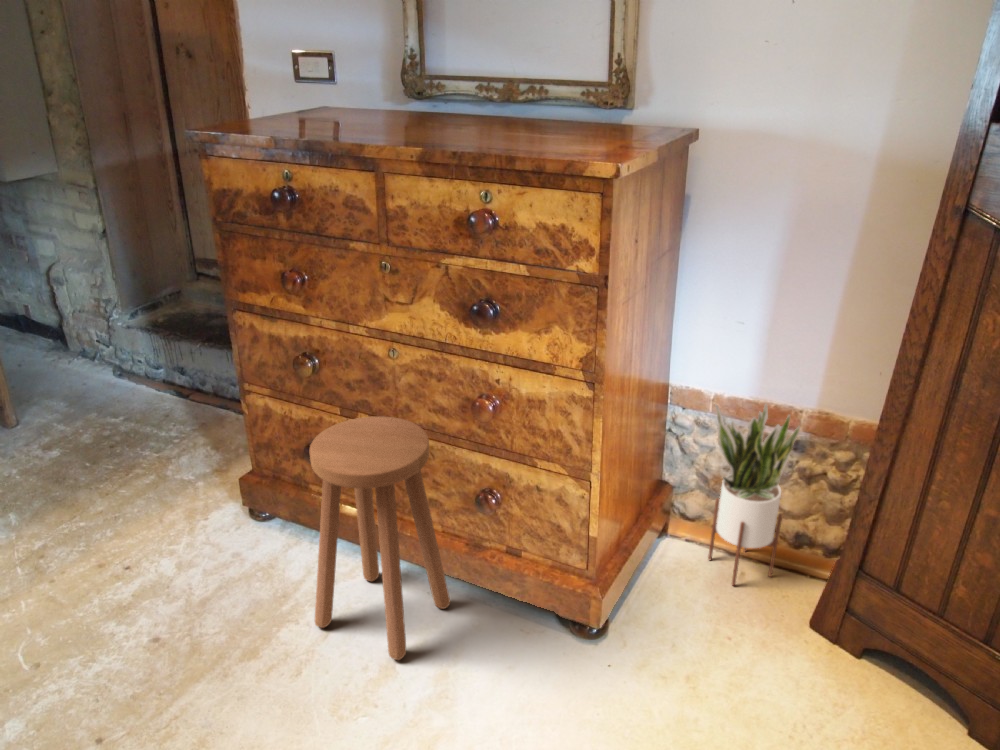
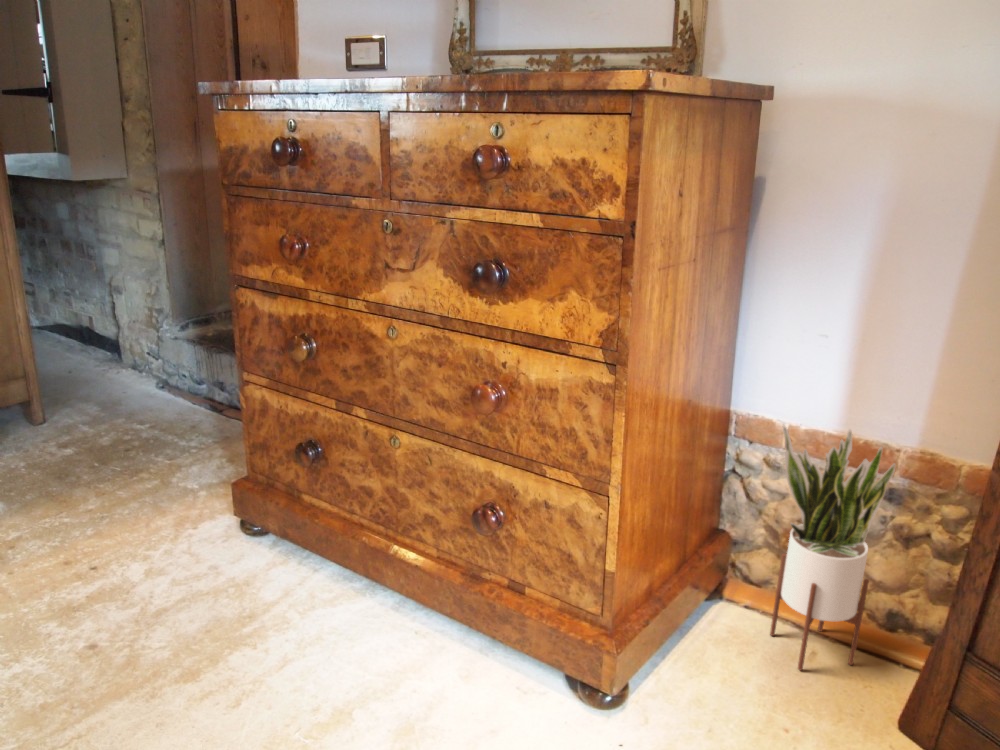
stool: present [309,417,450,660] -> none [271,406,437,706]

